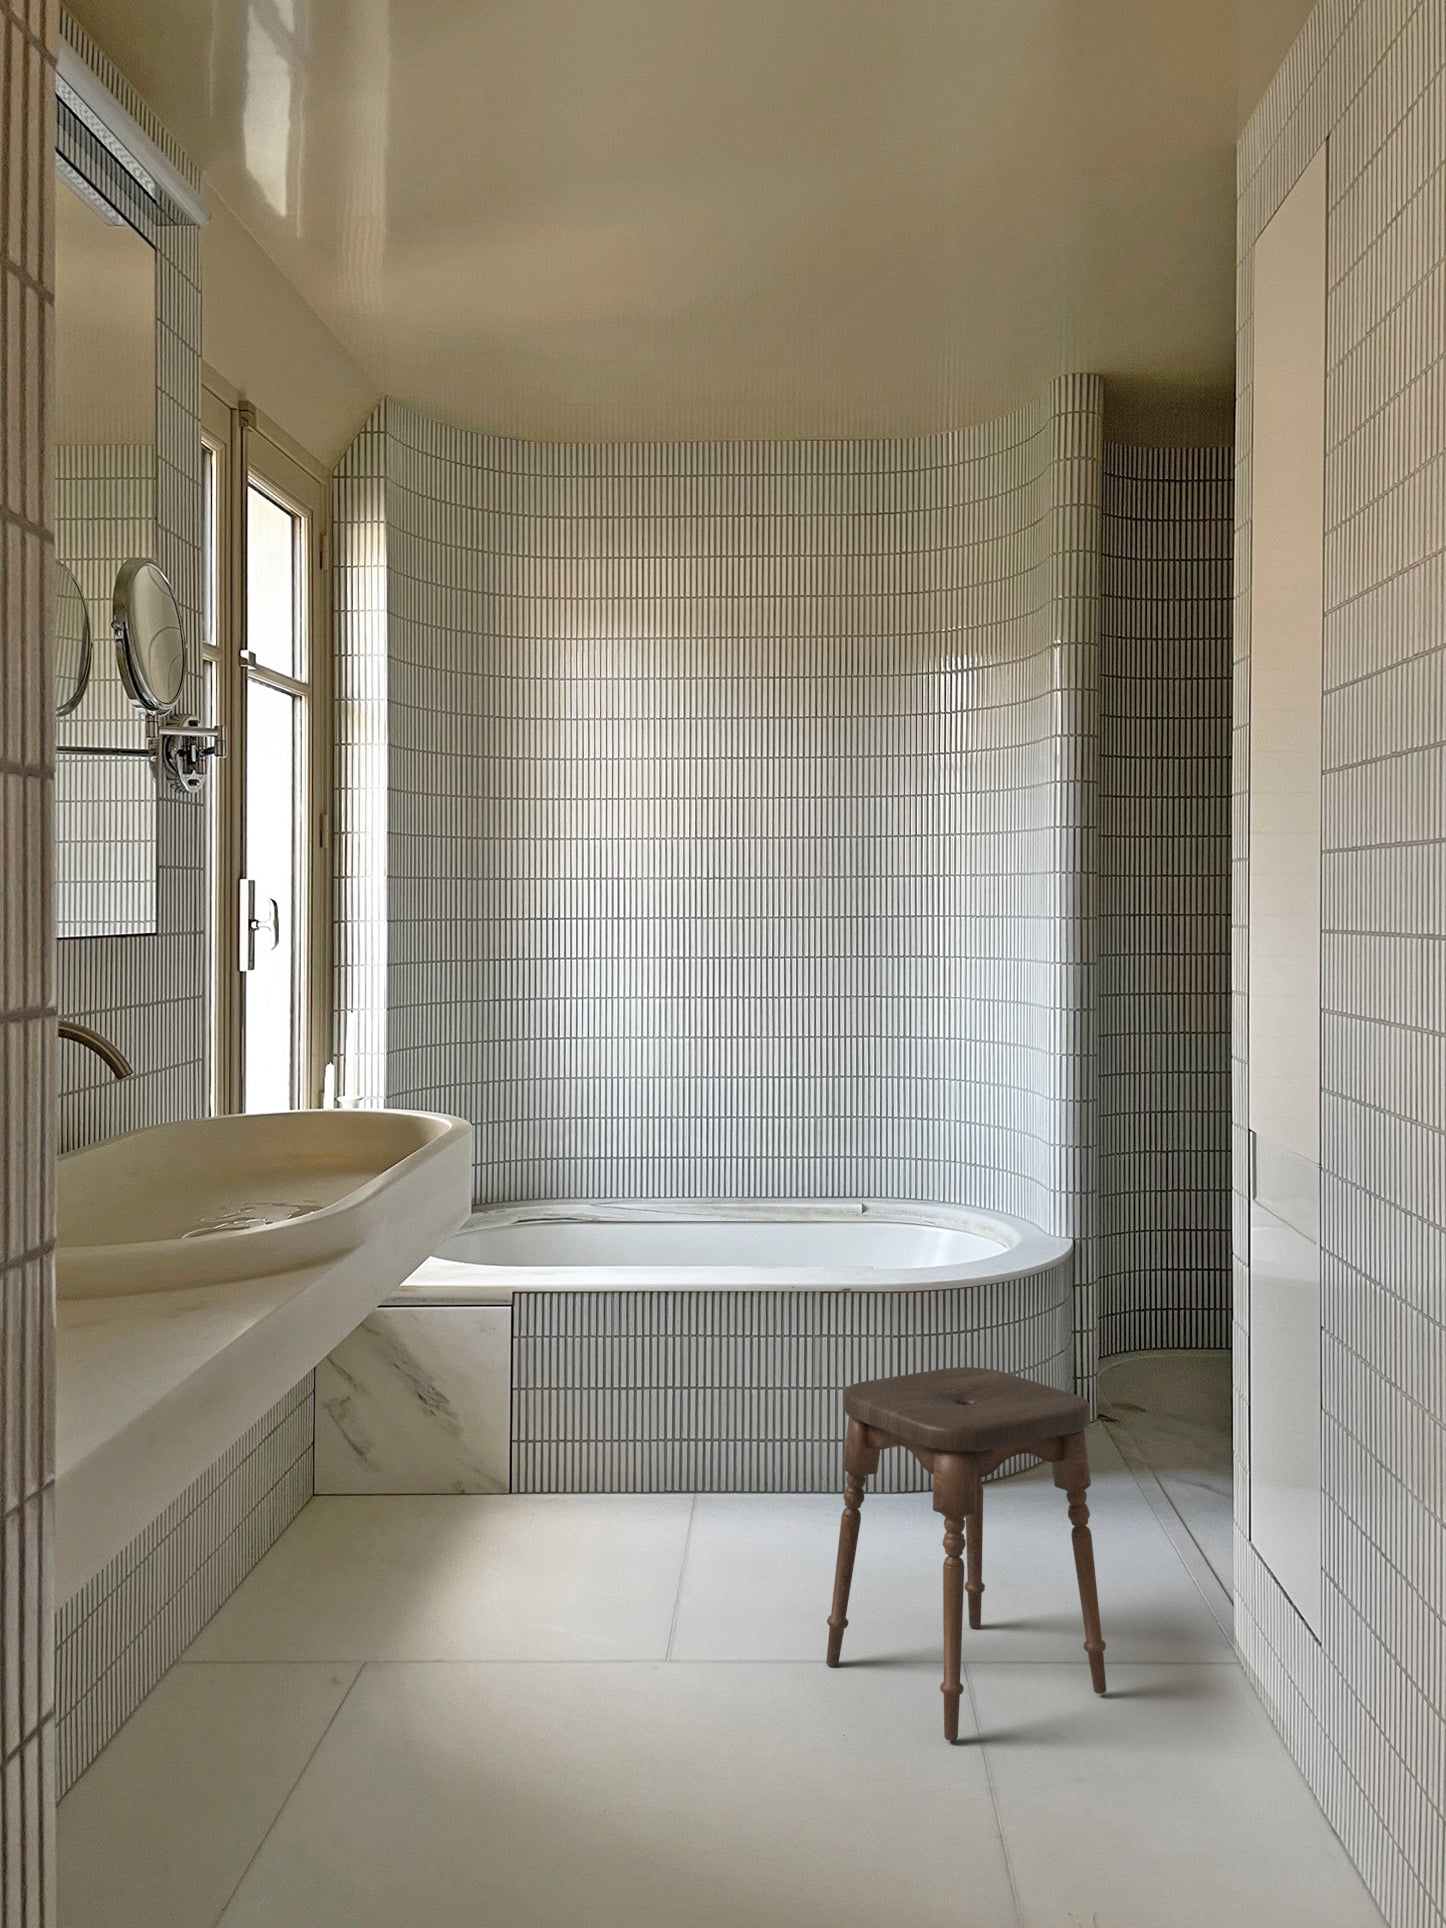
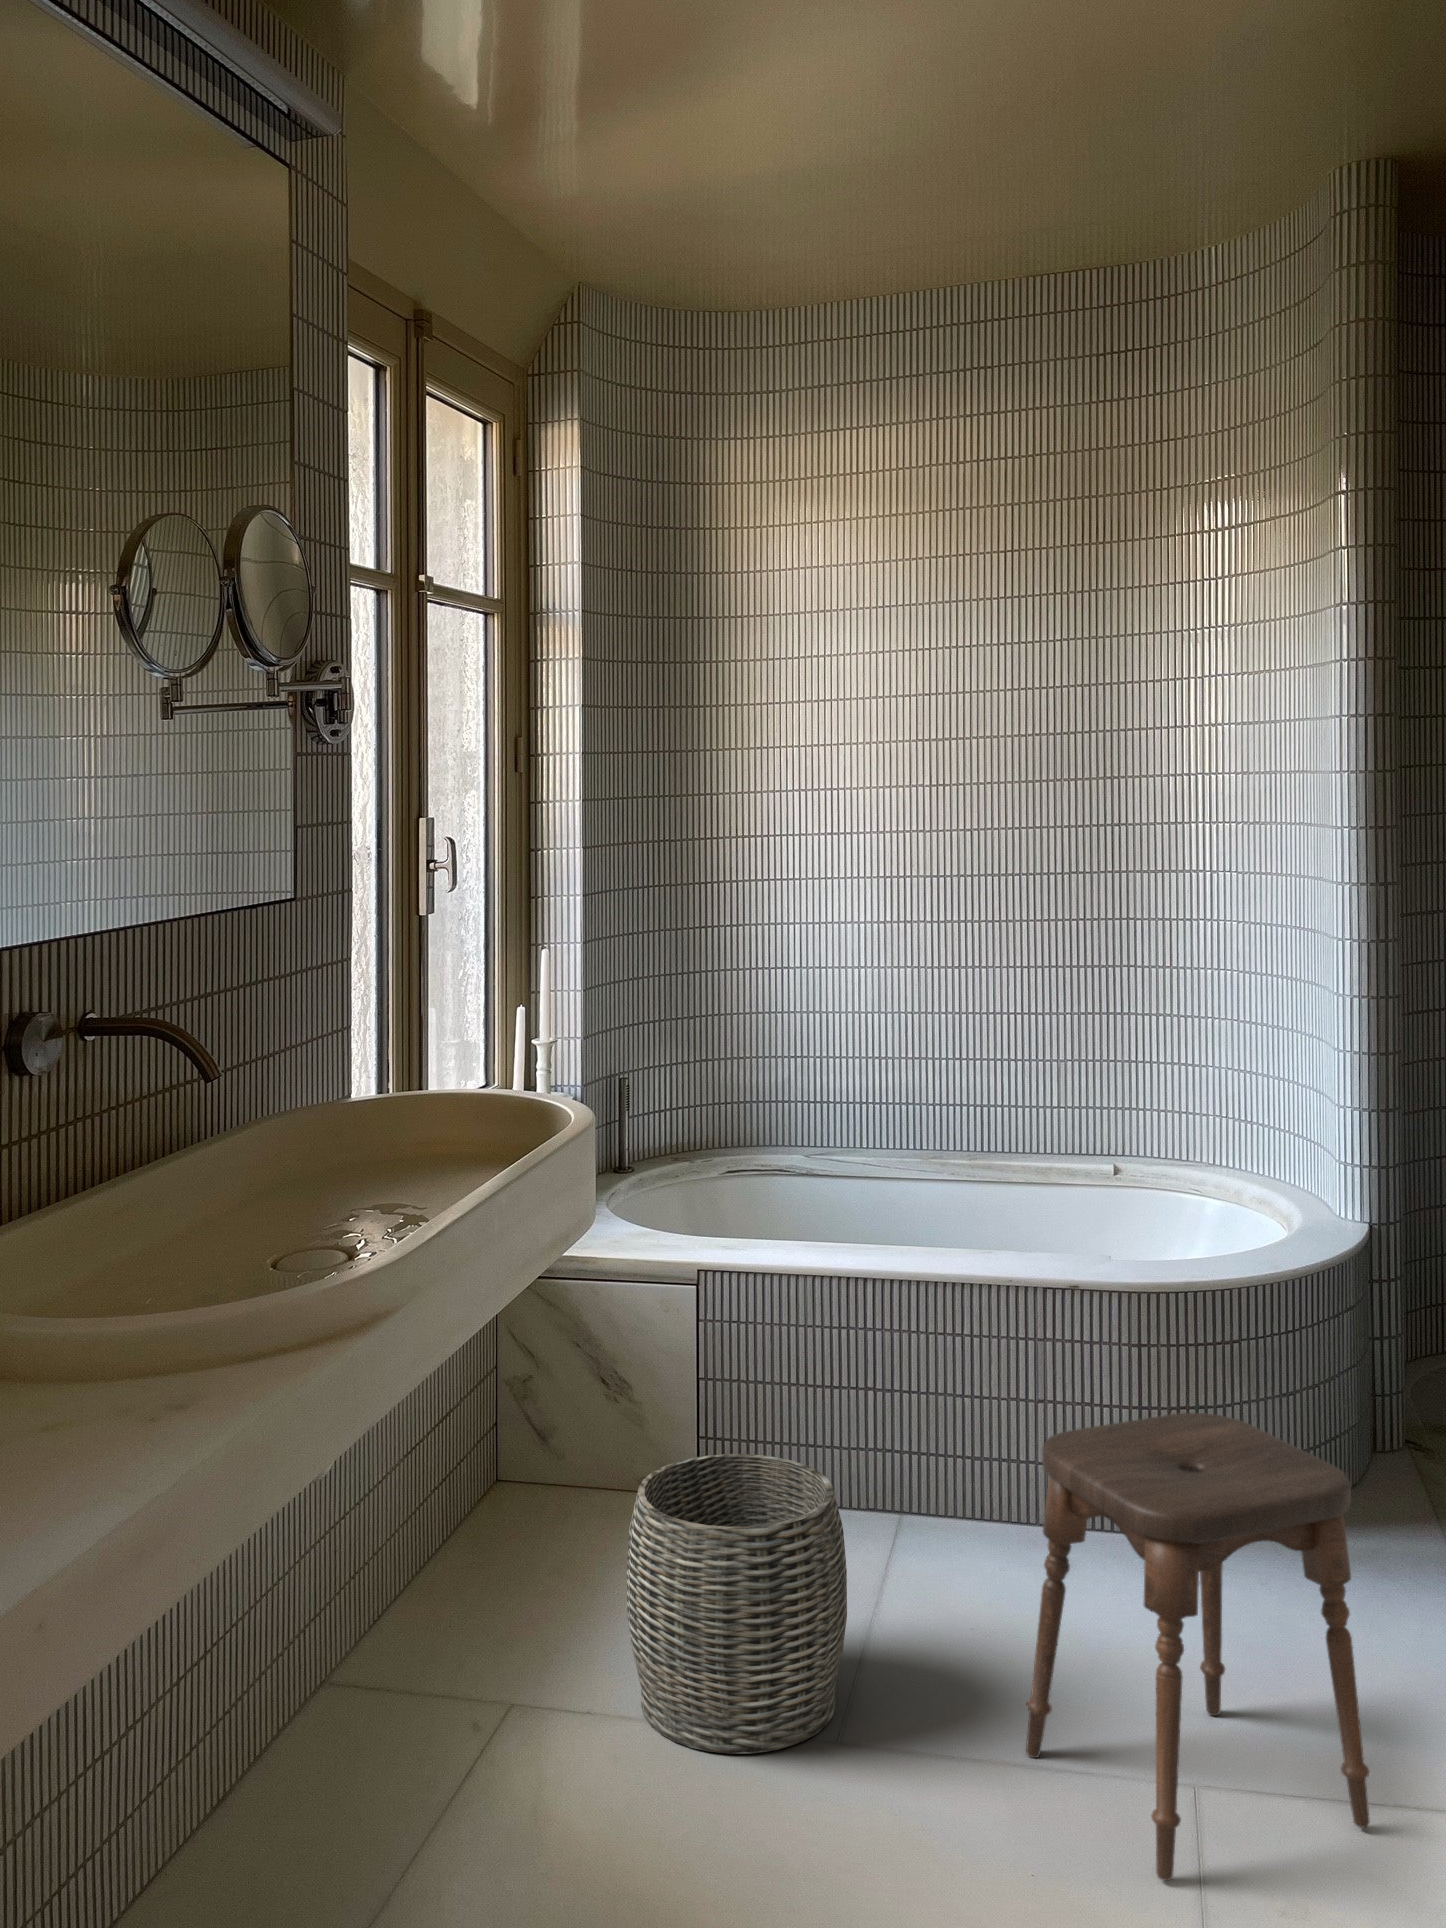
woven basket: none [477,1427,671,1682] -> present [627,1454,847,1754]

